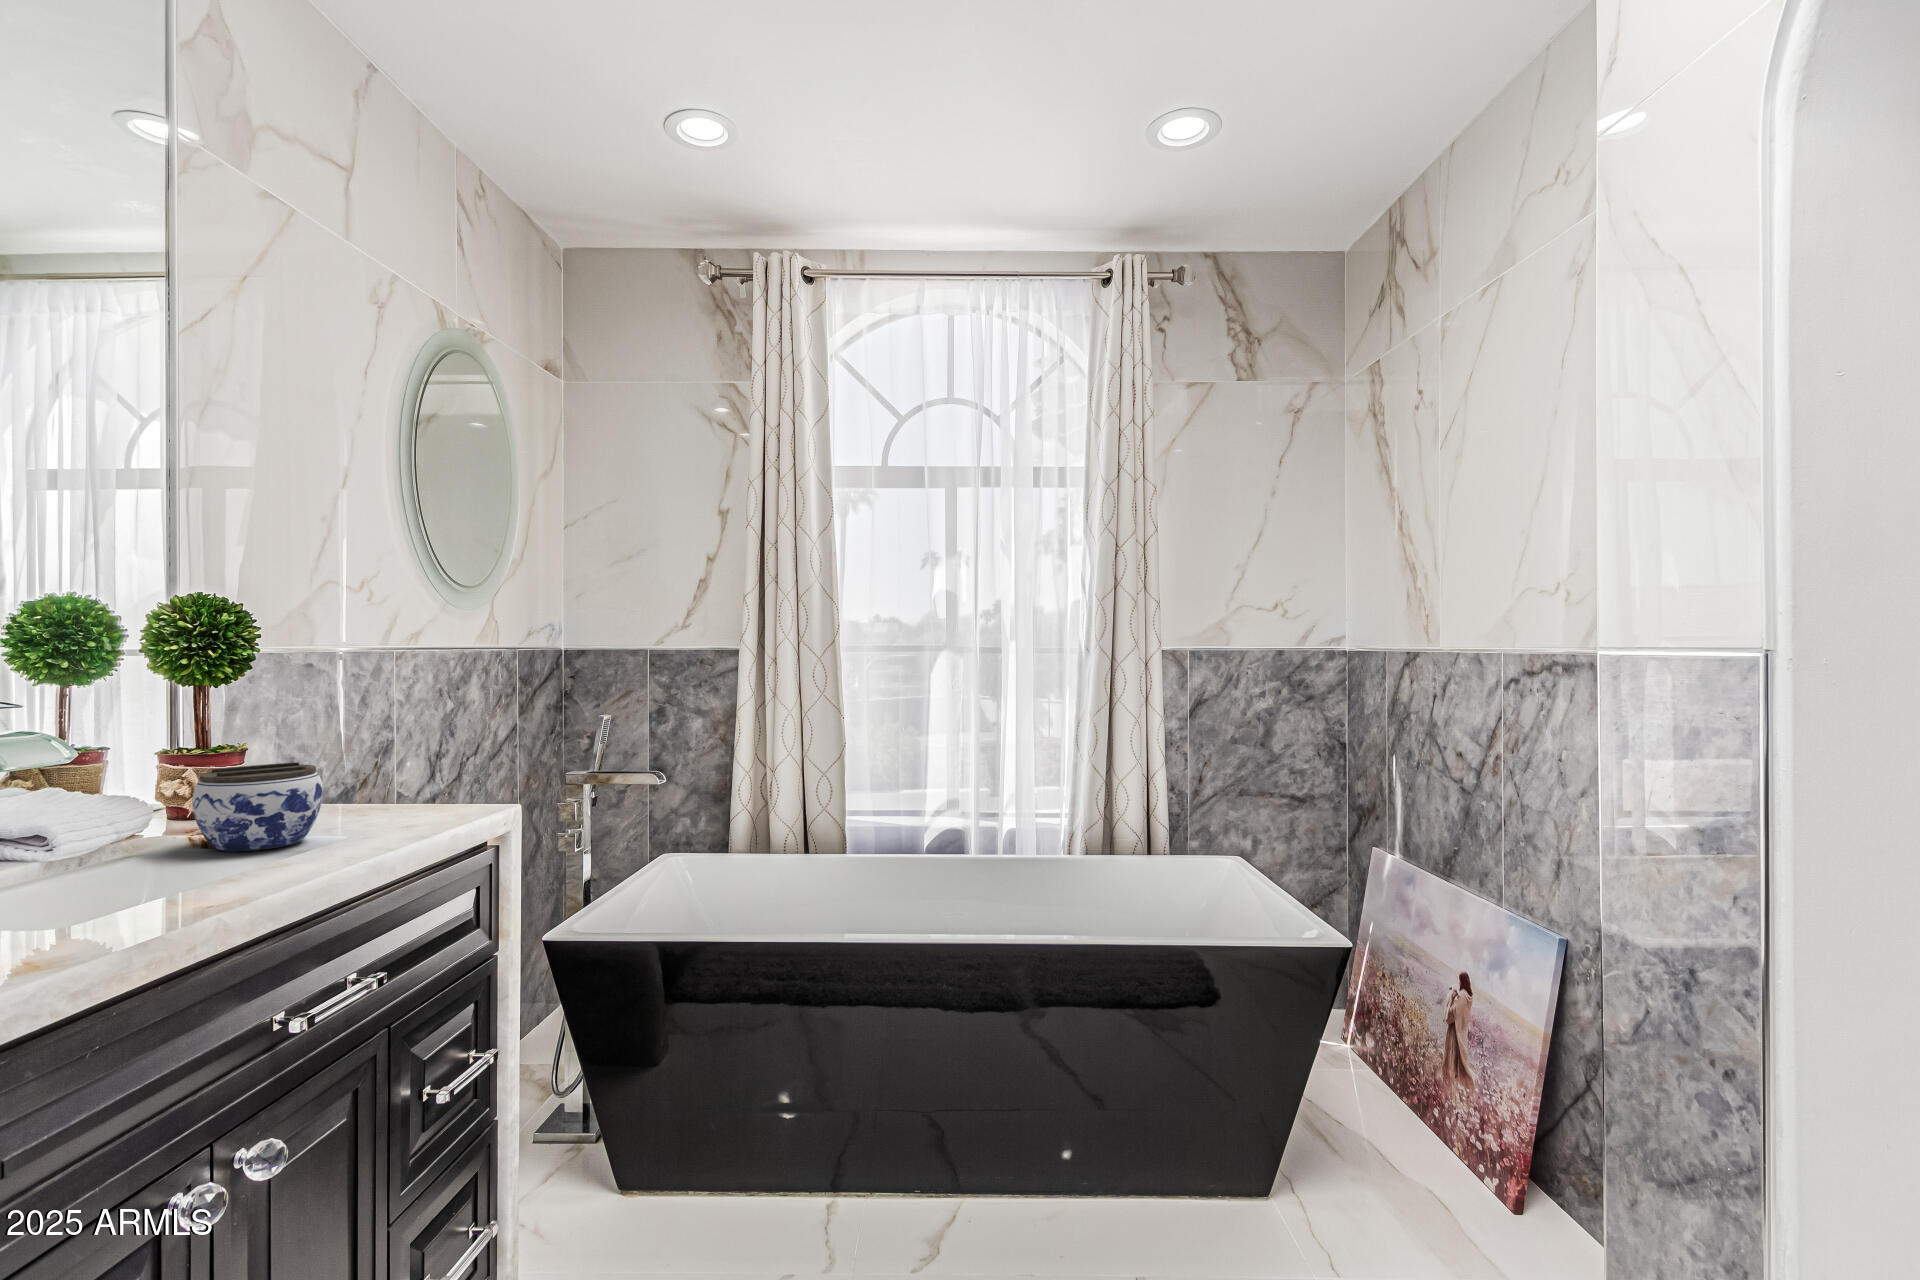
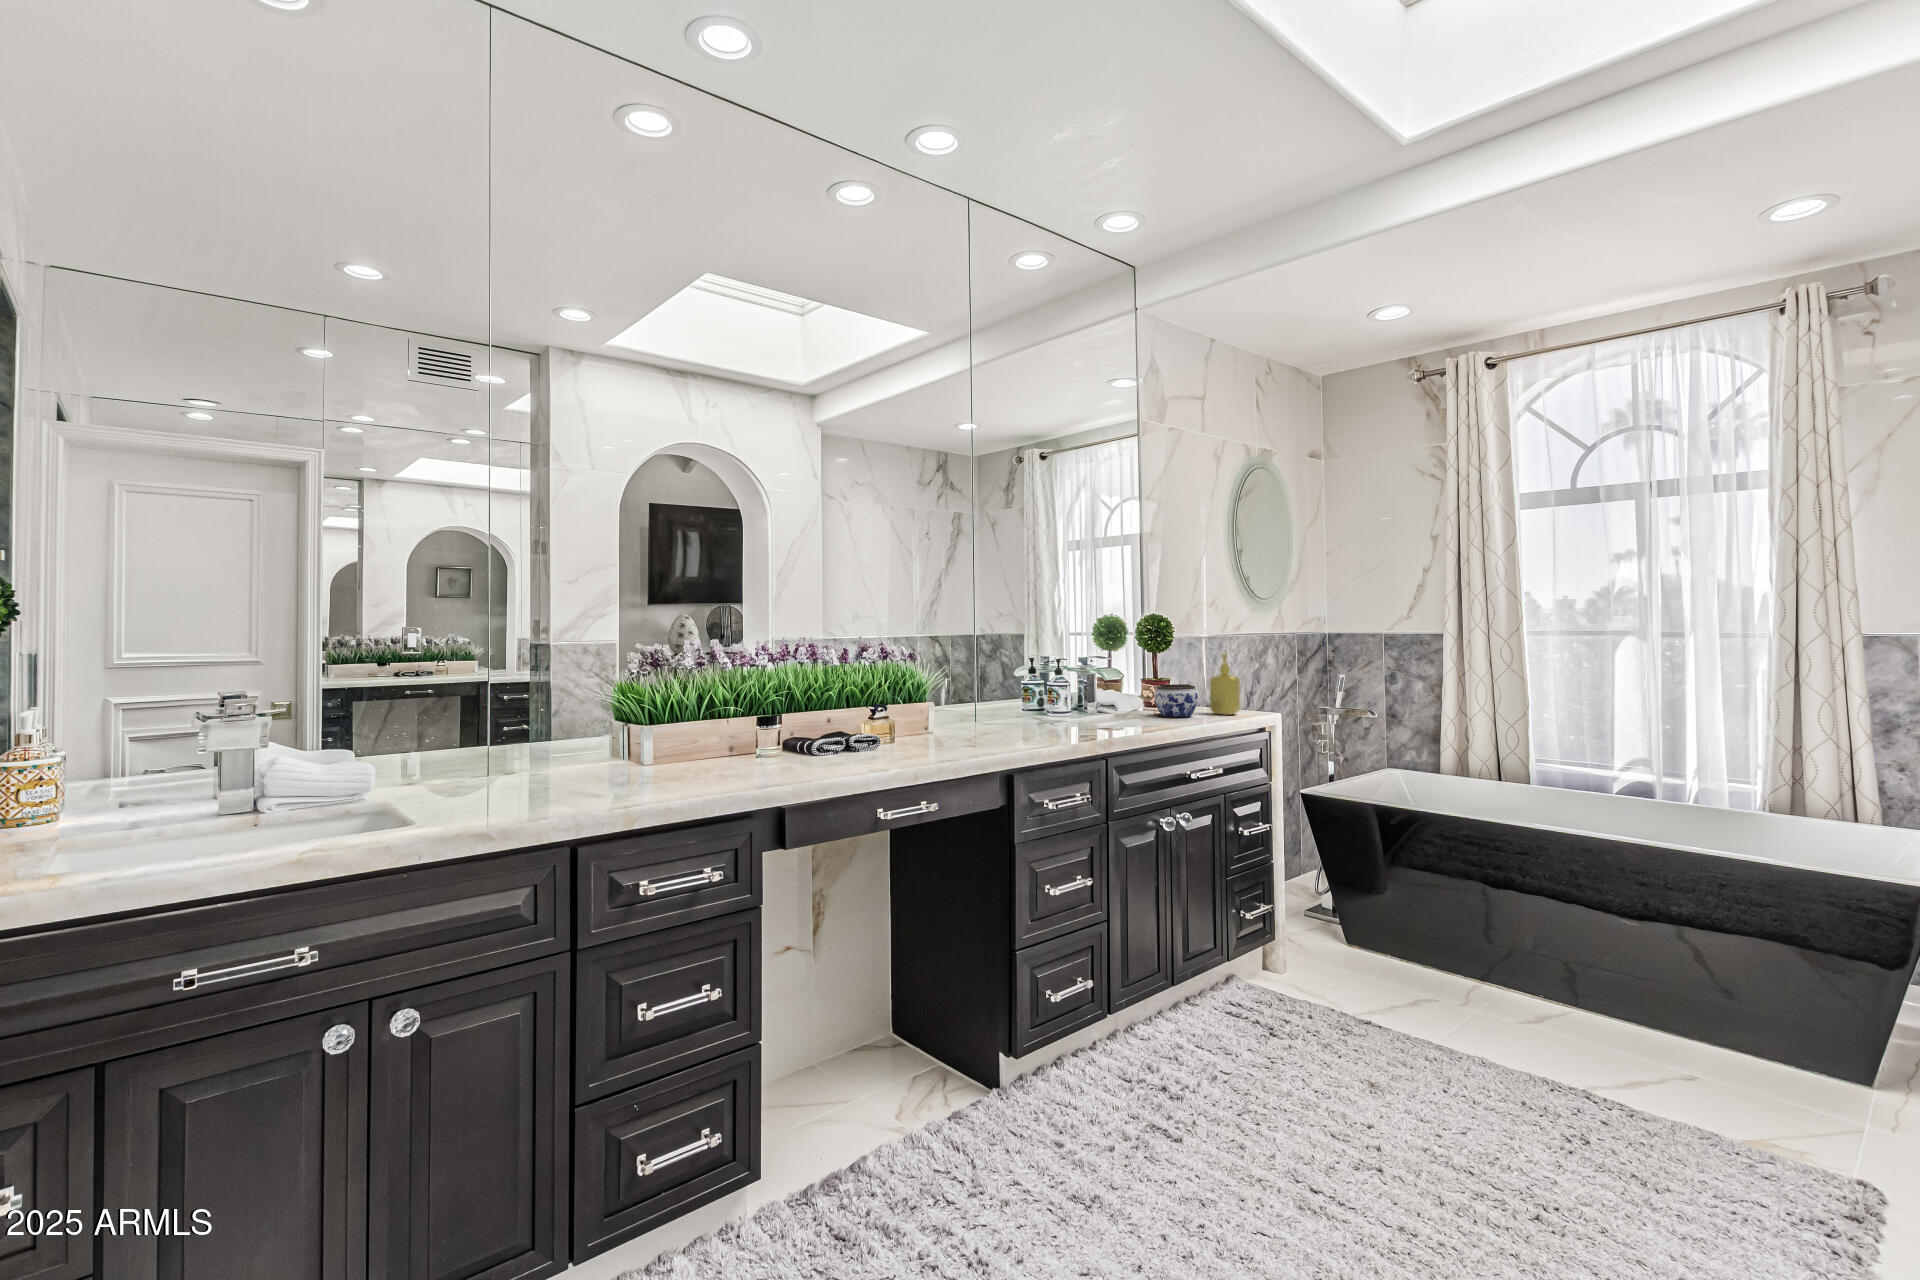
soap dispenser: none [356,687,431,824] -> present [1210,654,1240,715]

